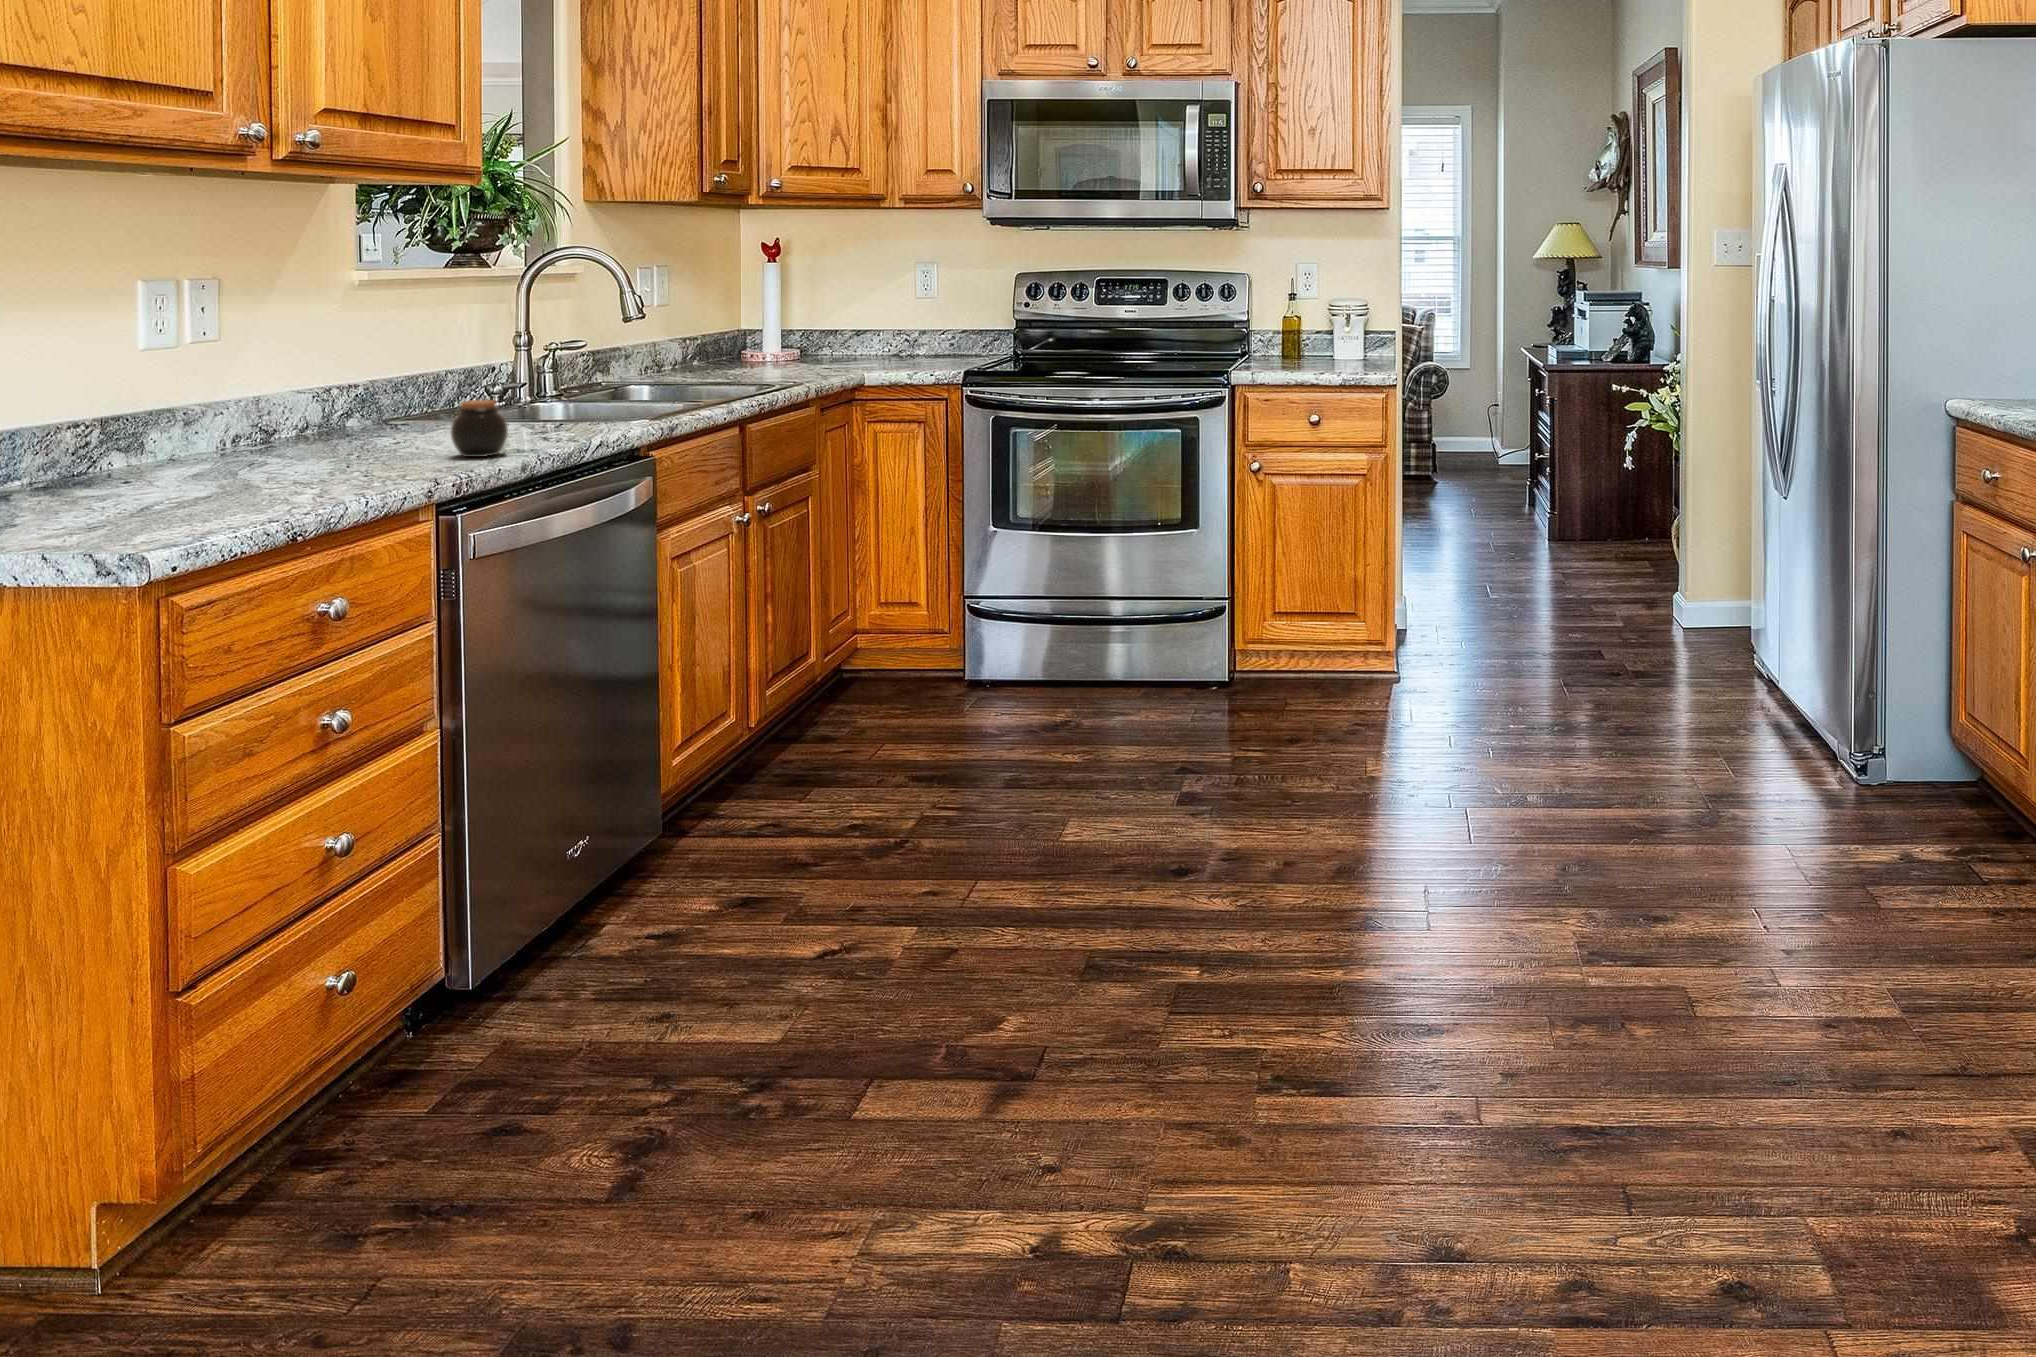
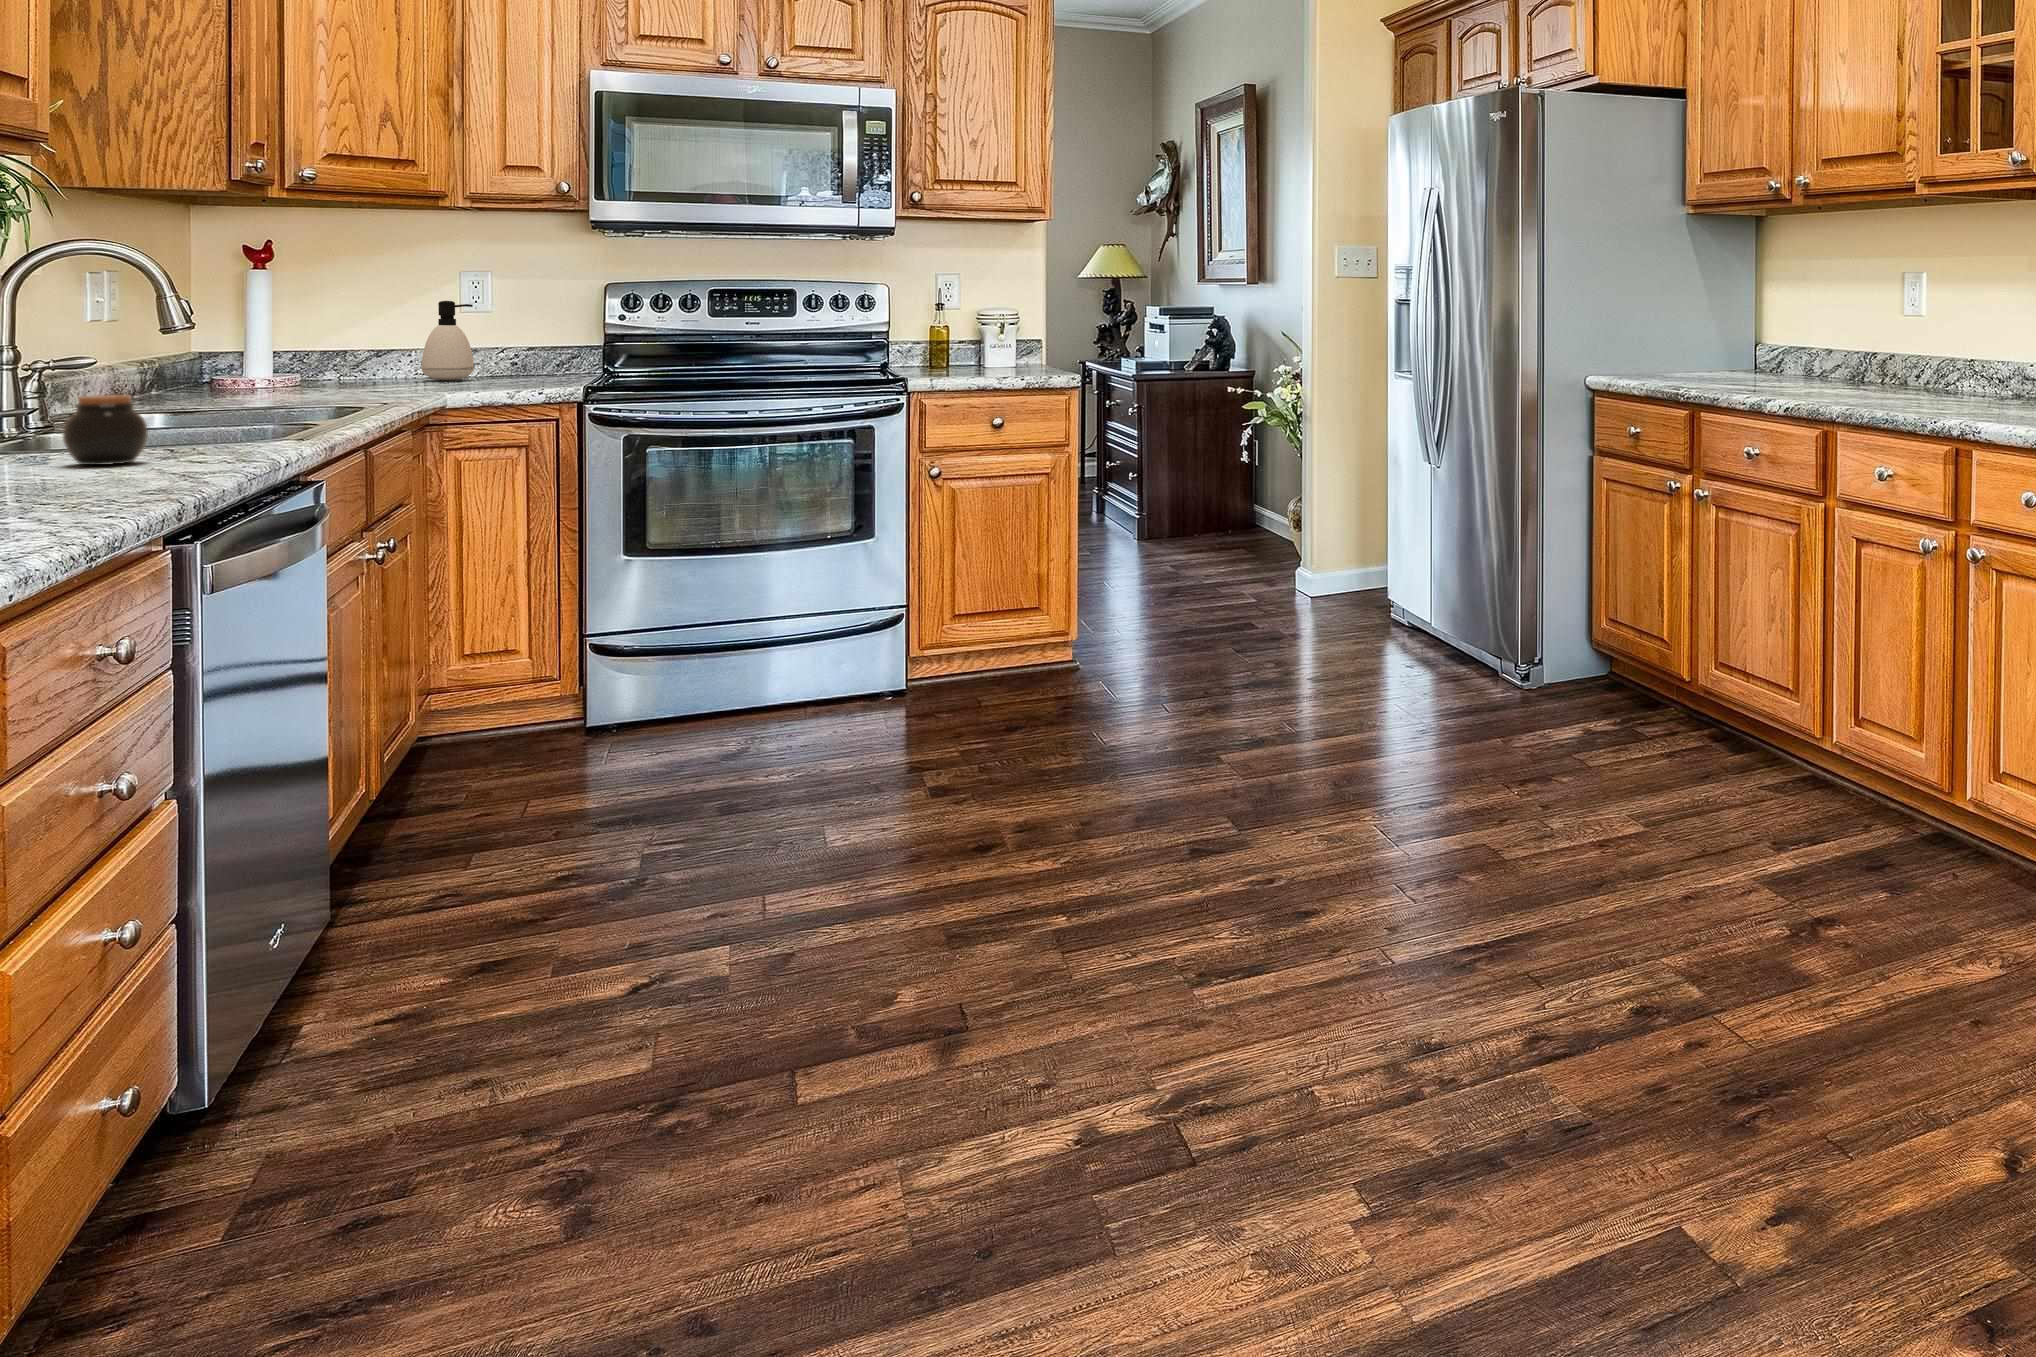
soap dispenser: none [880,290,917,357] -> present [422,301,474,380]

